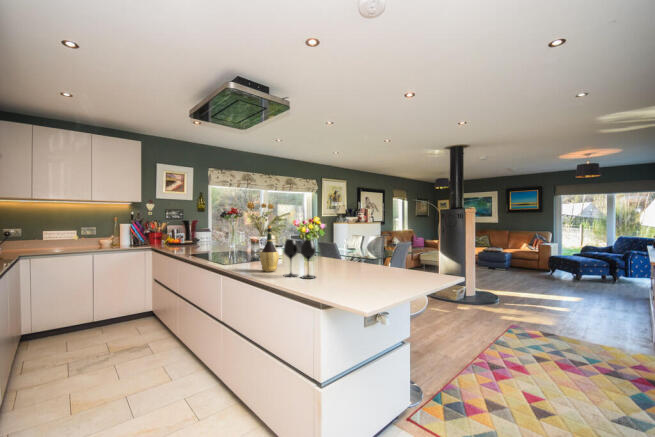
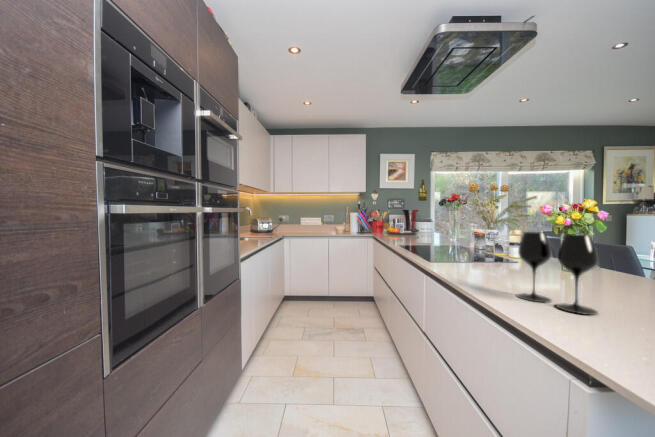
wine bottle: present [260,226,279,272] -> none [476,208,511,283]

